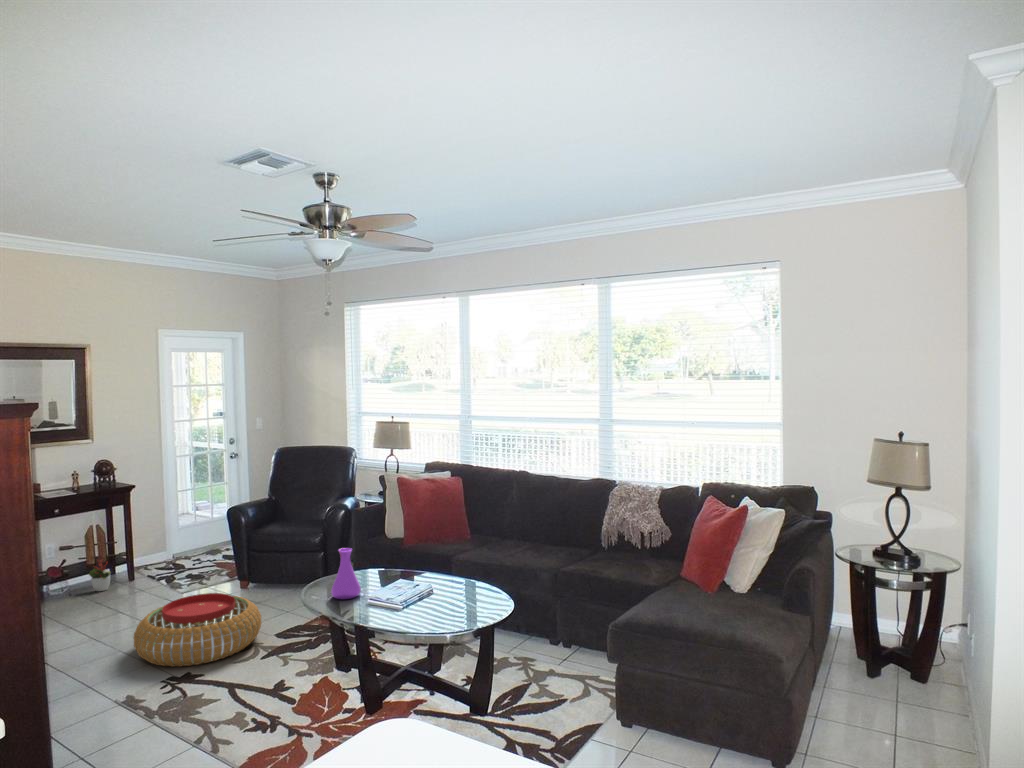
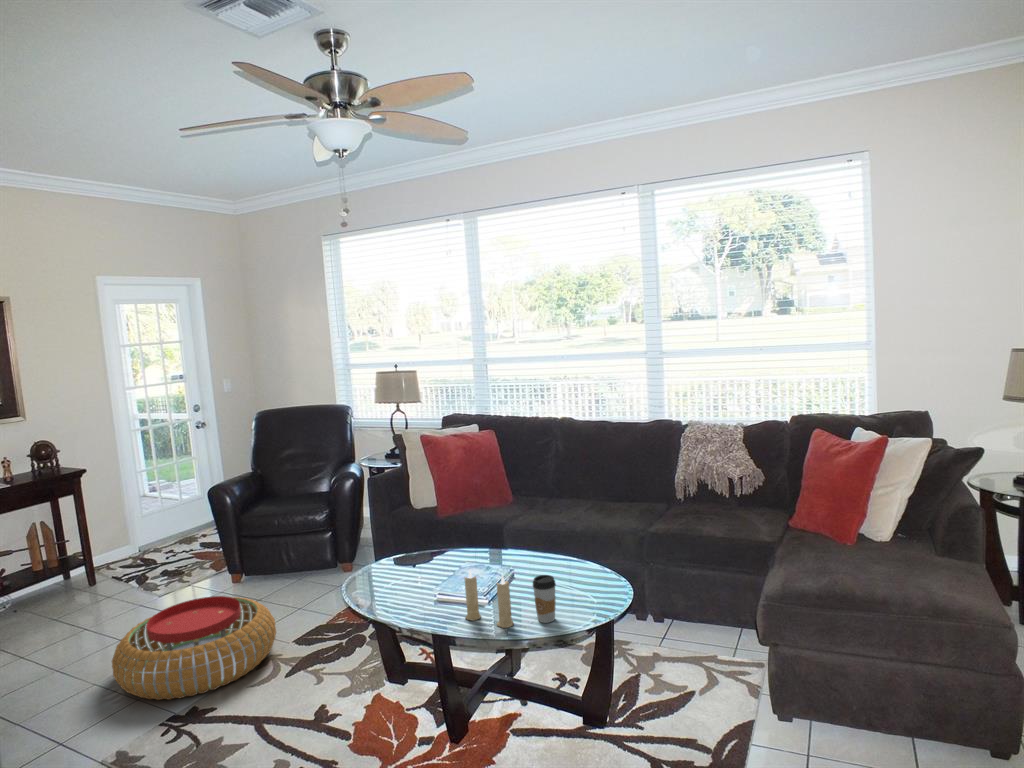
vase: present [331,548,361,599] -> none [379,529,417,596]
decorative plant: present [89,560,111,591] -> none [36,563,66,603]
candle: none [384,579,417,627] -> present [464,570,514,628]
coffee cup: none [433,590,451,626] -> present [533,575,556,623]

